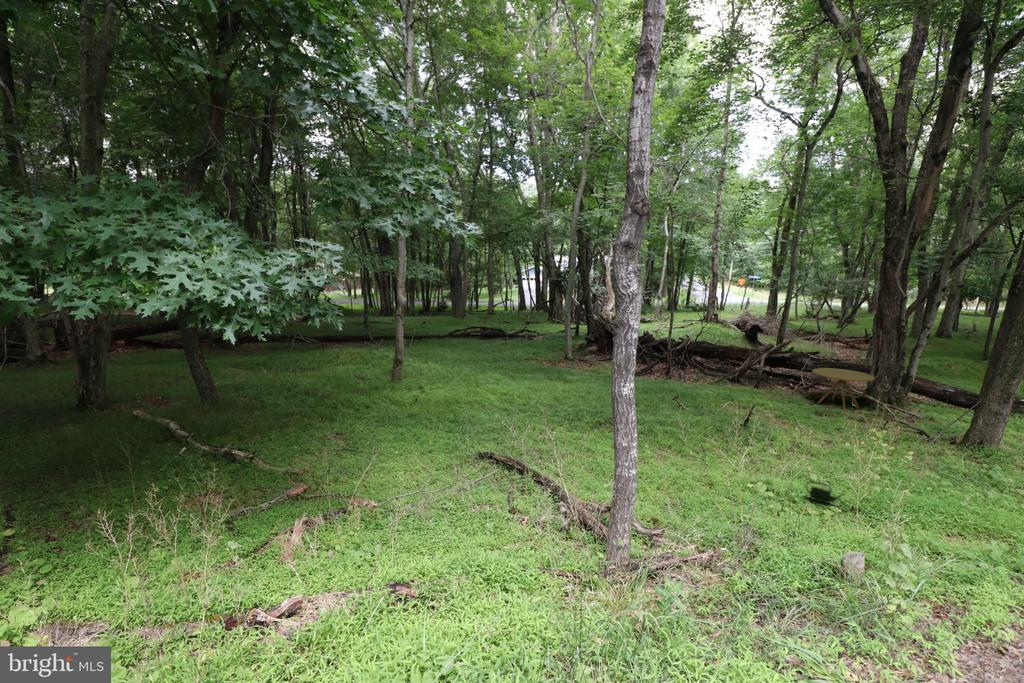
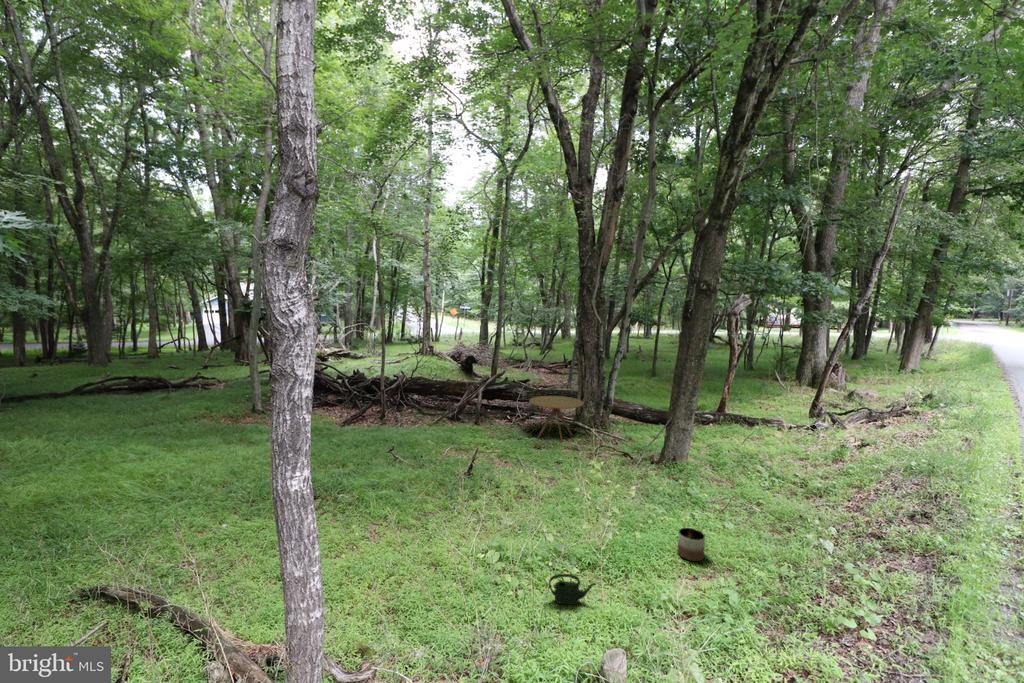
planter: none [943,487,977,514] -> present [678,528,705,561]

